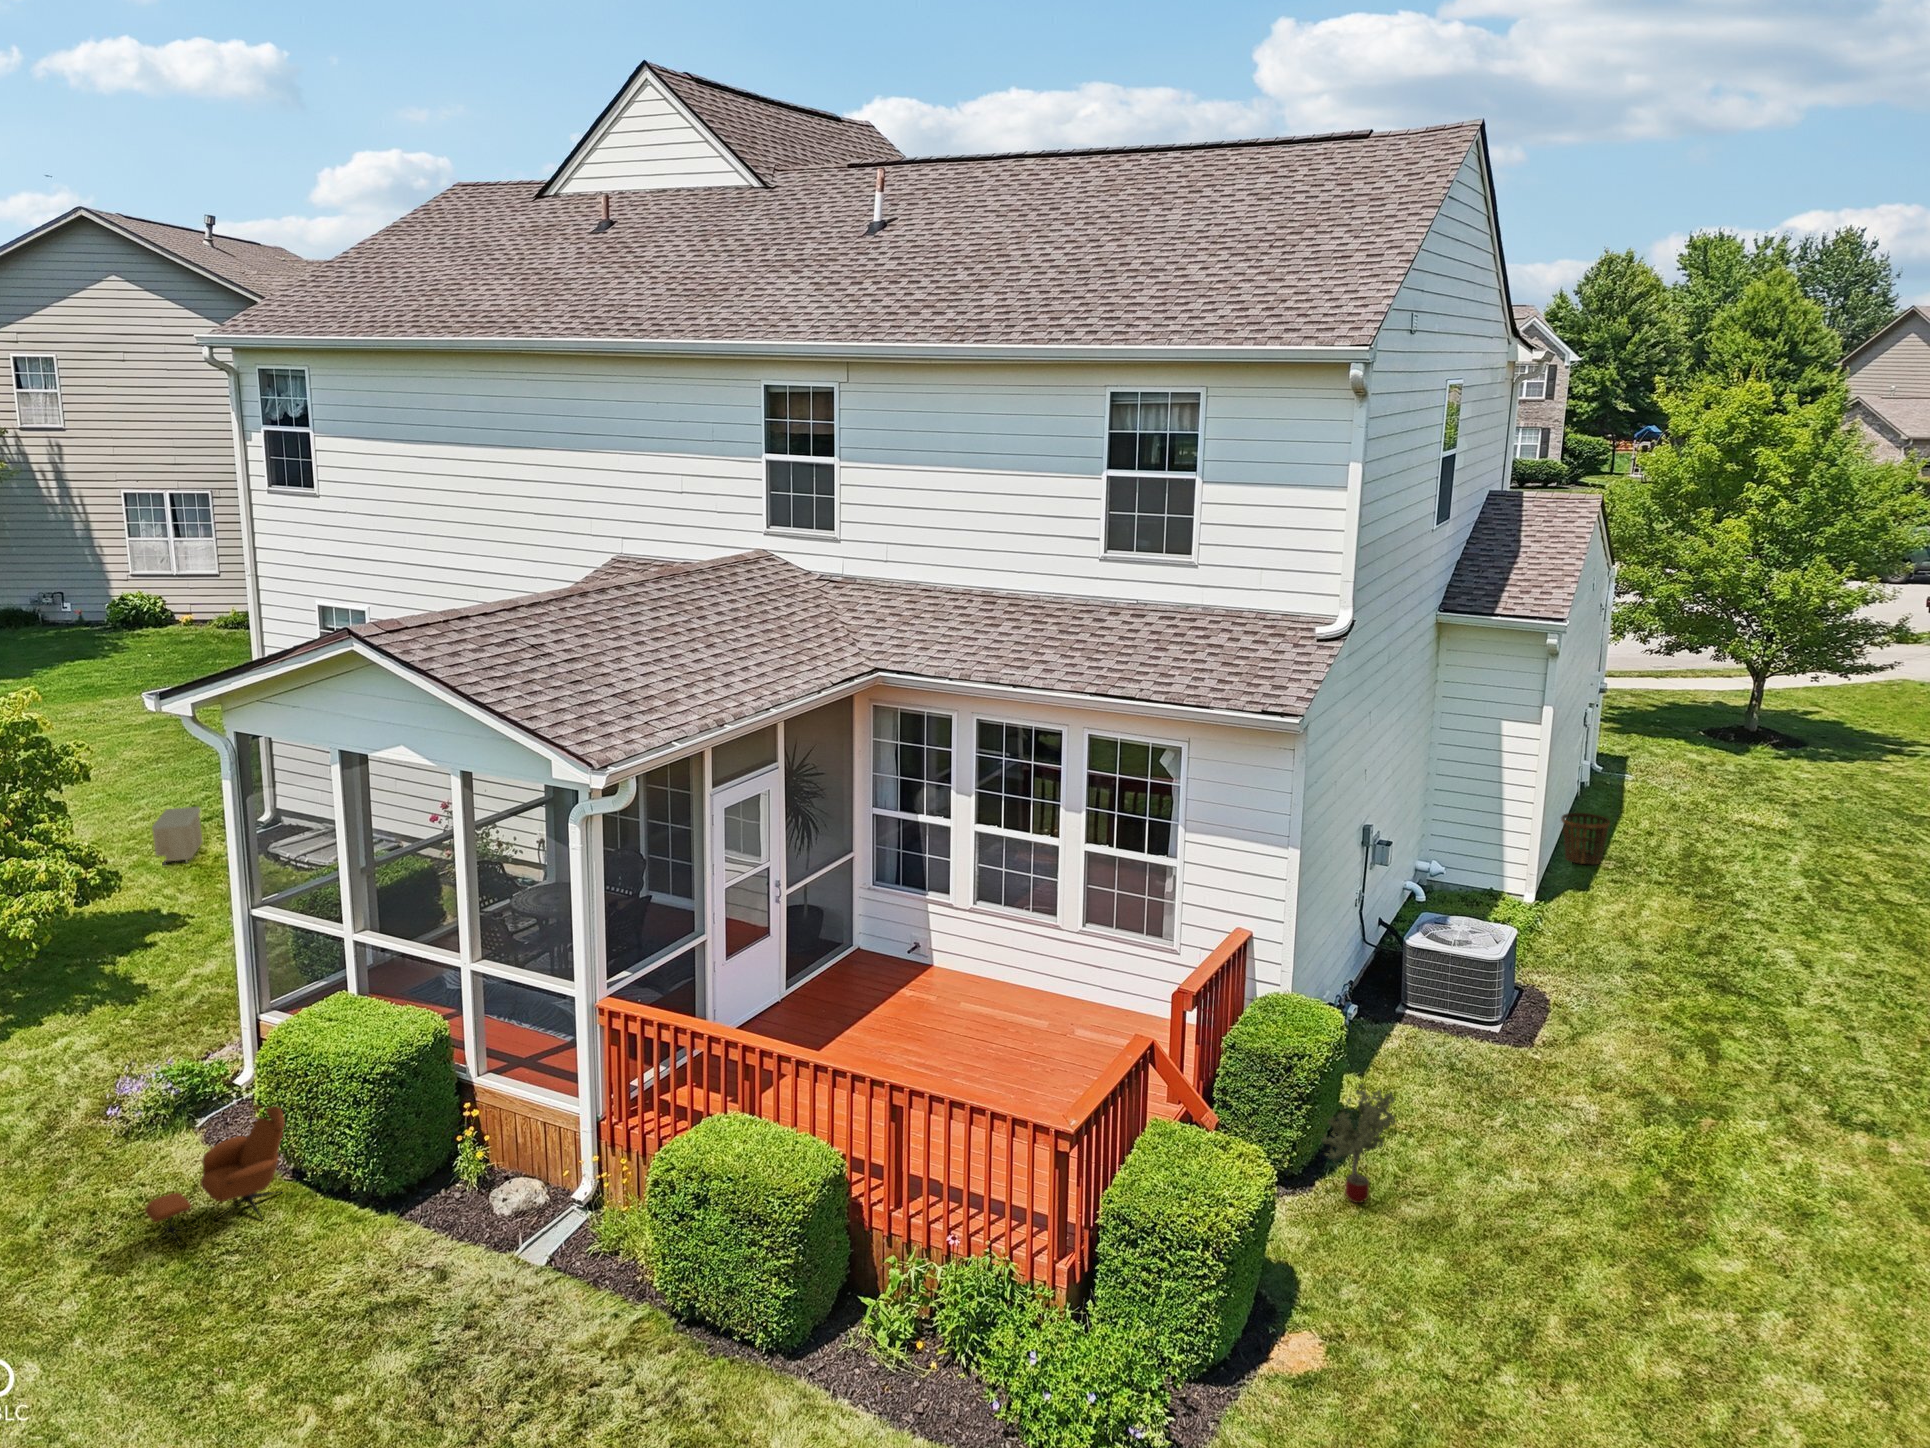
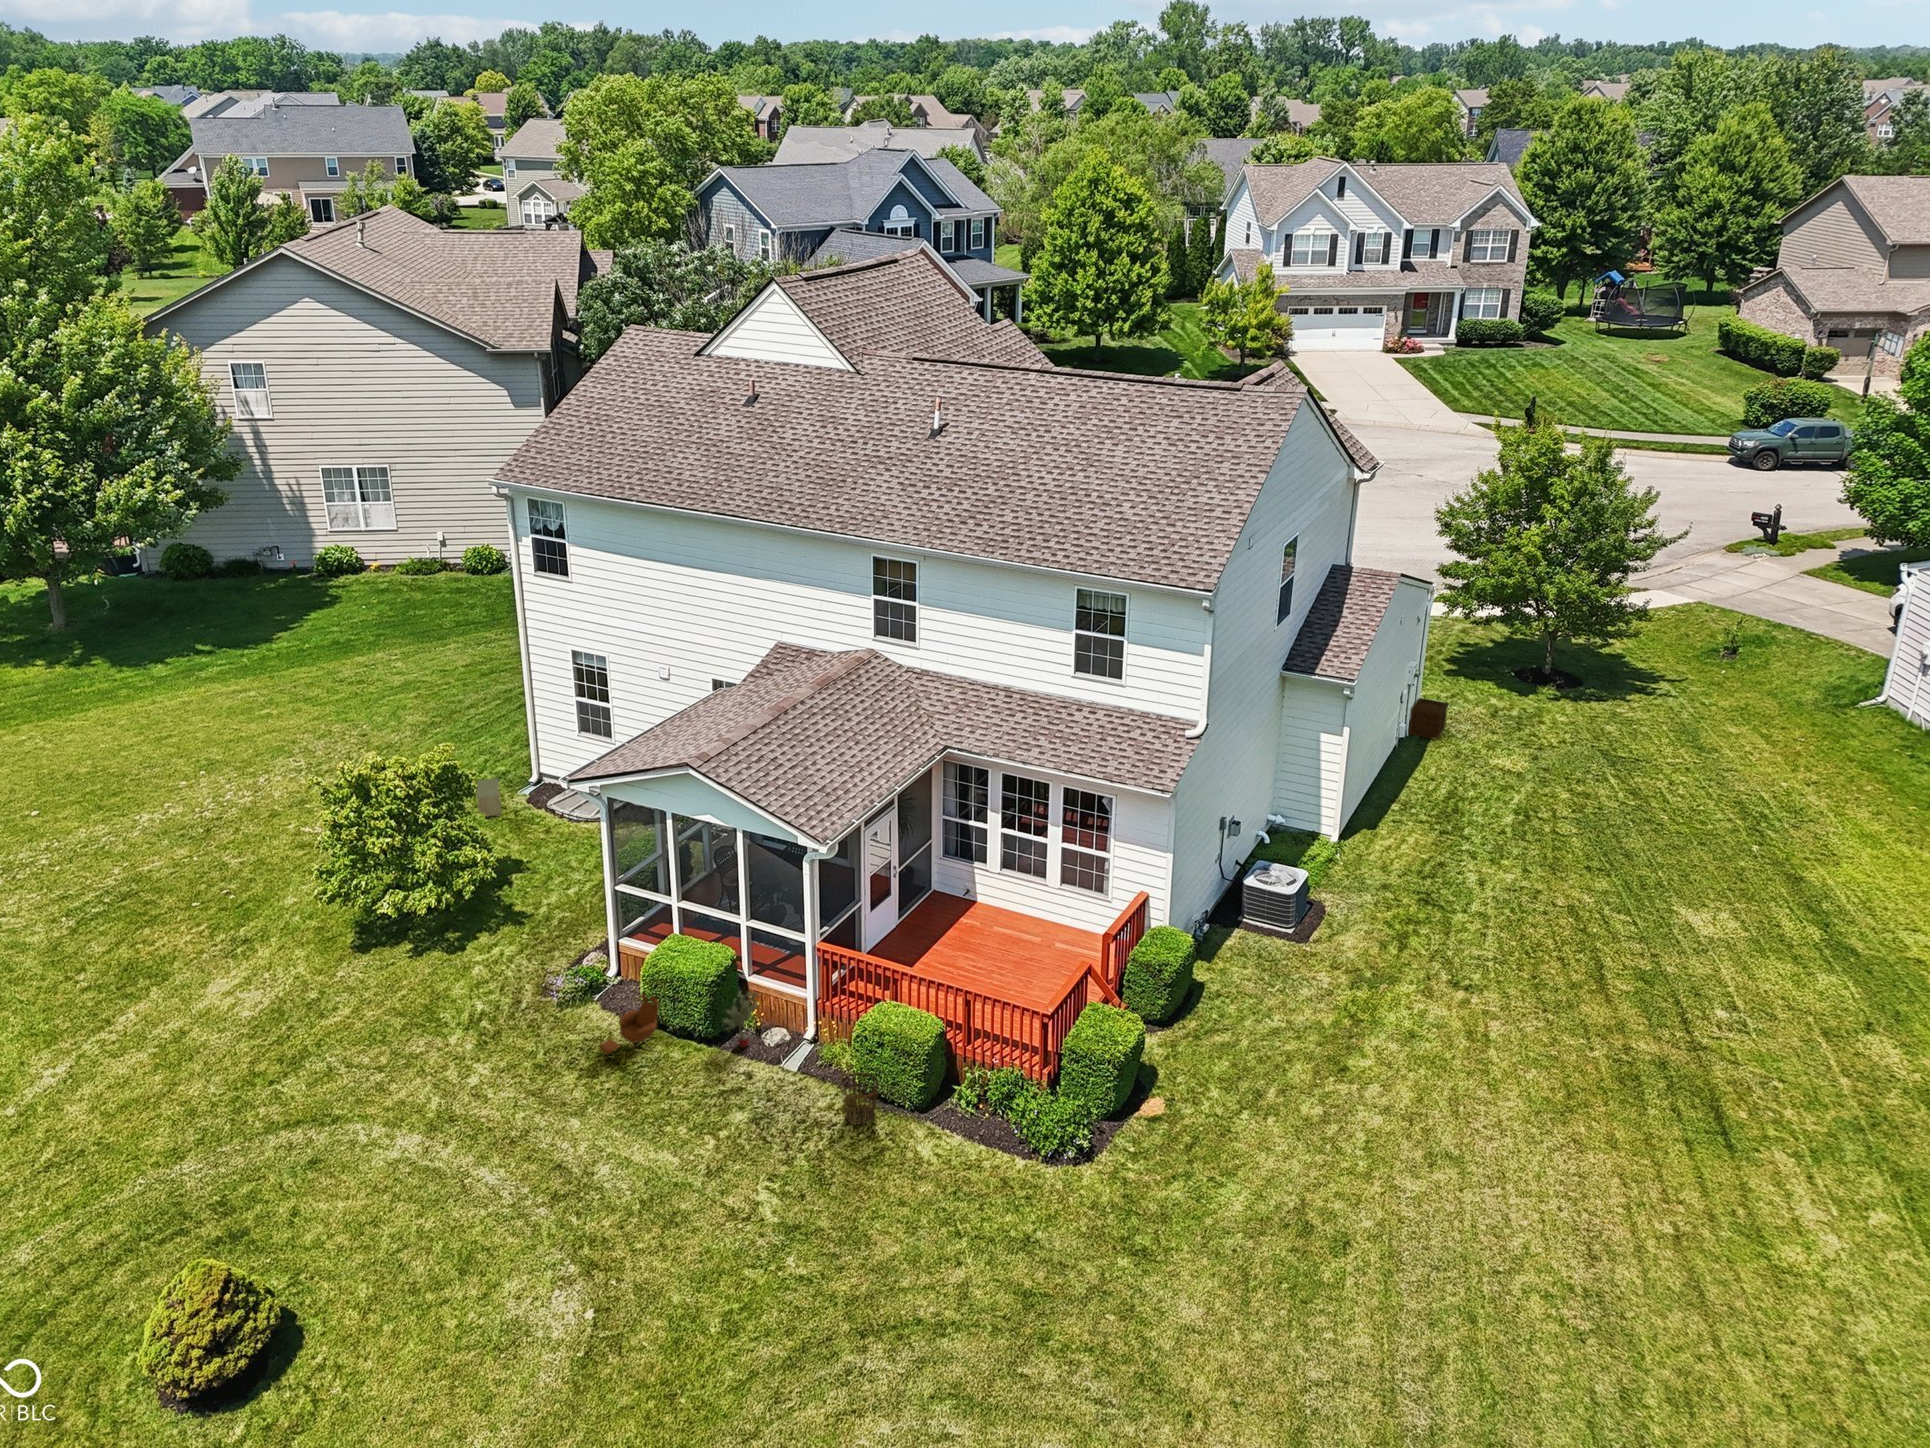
wooden crate: none [1585,729,1643,787] -> present [1408,698,1448,740]
basket: present [1561,813,1610,864] -> present [840,1072,879,1125]
potted tree: present [1322,1084,1396,1203] -> present [724,991,758,1048]

